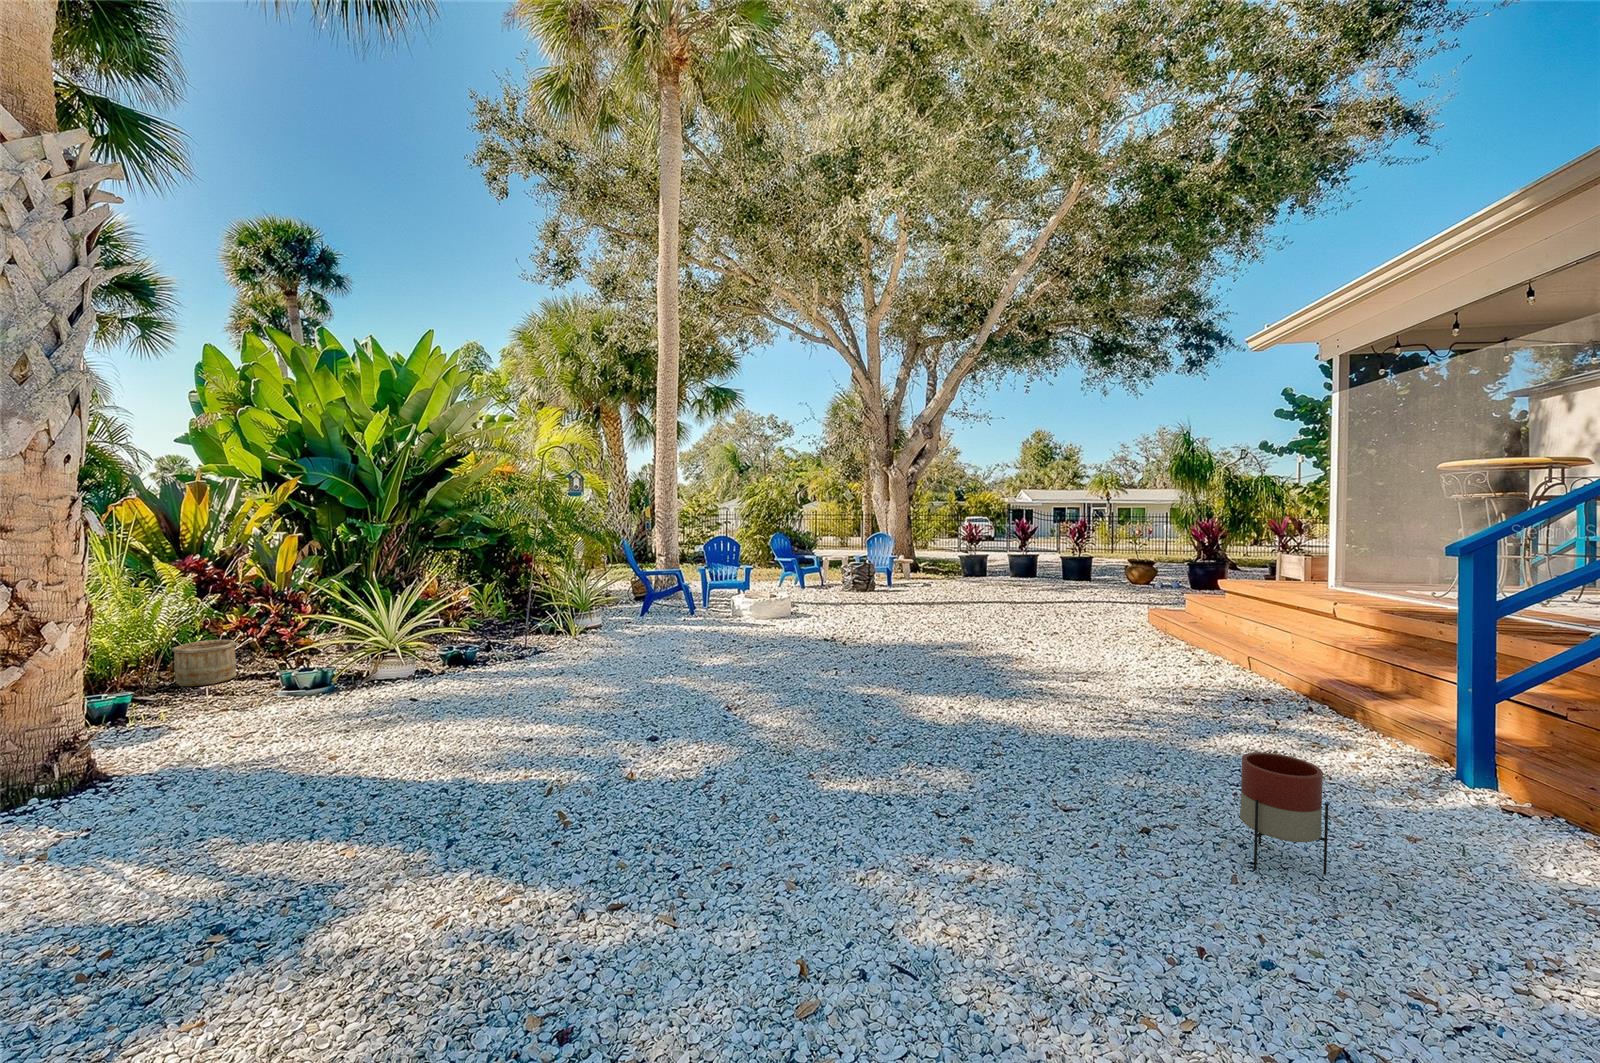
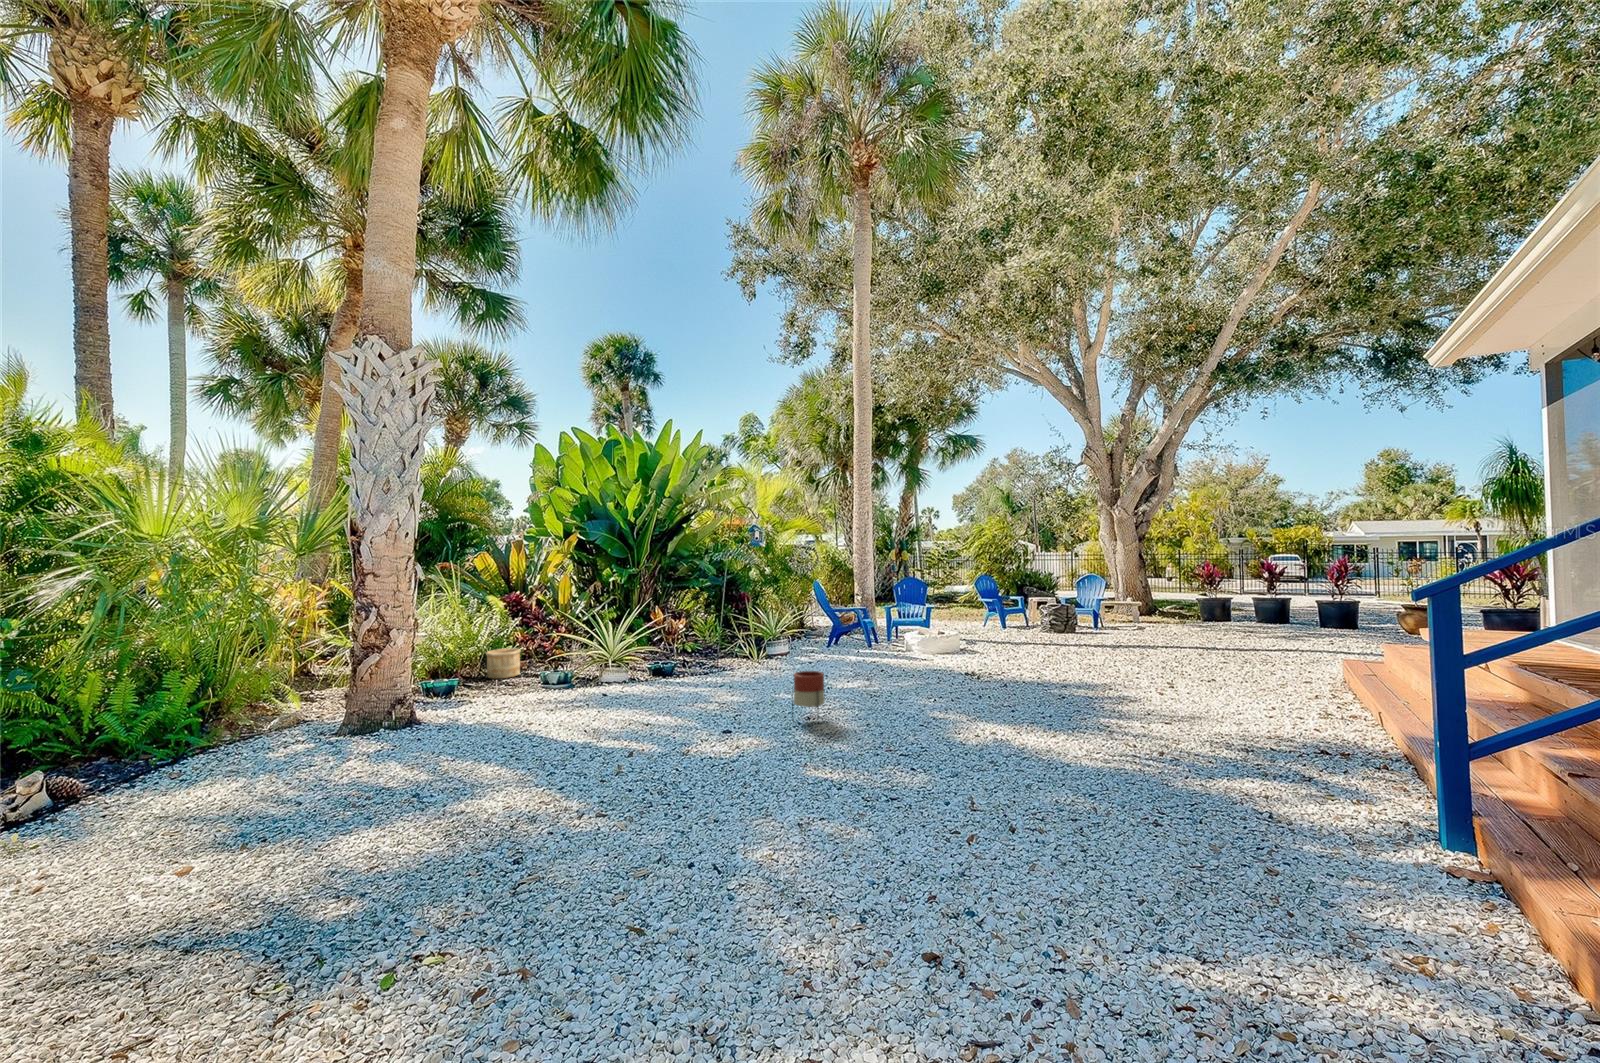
planter: present [1240,752,1328,875] -> present [792,671,825,708]

